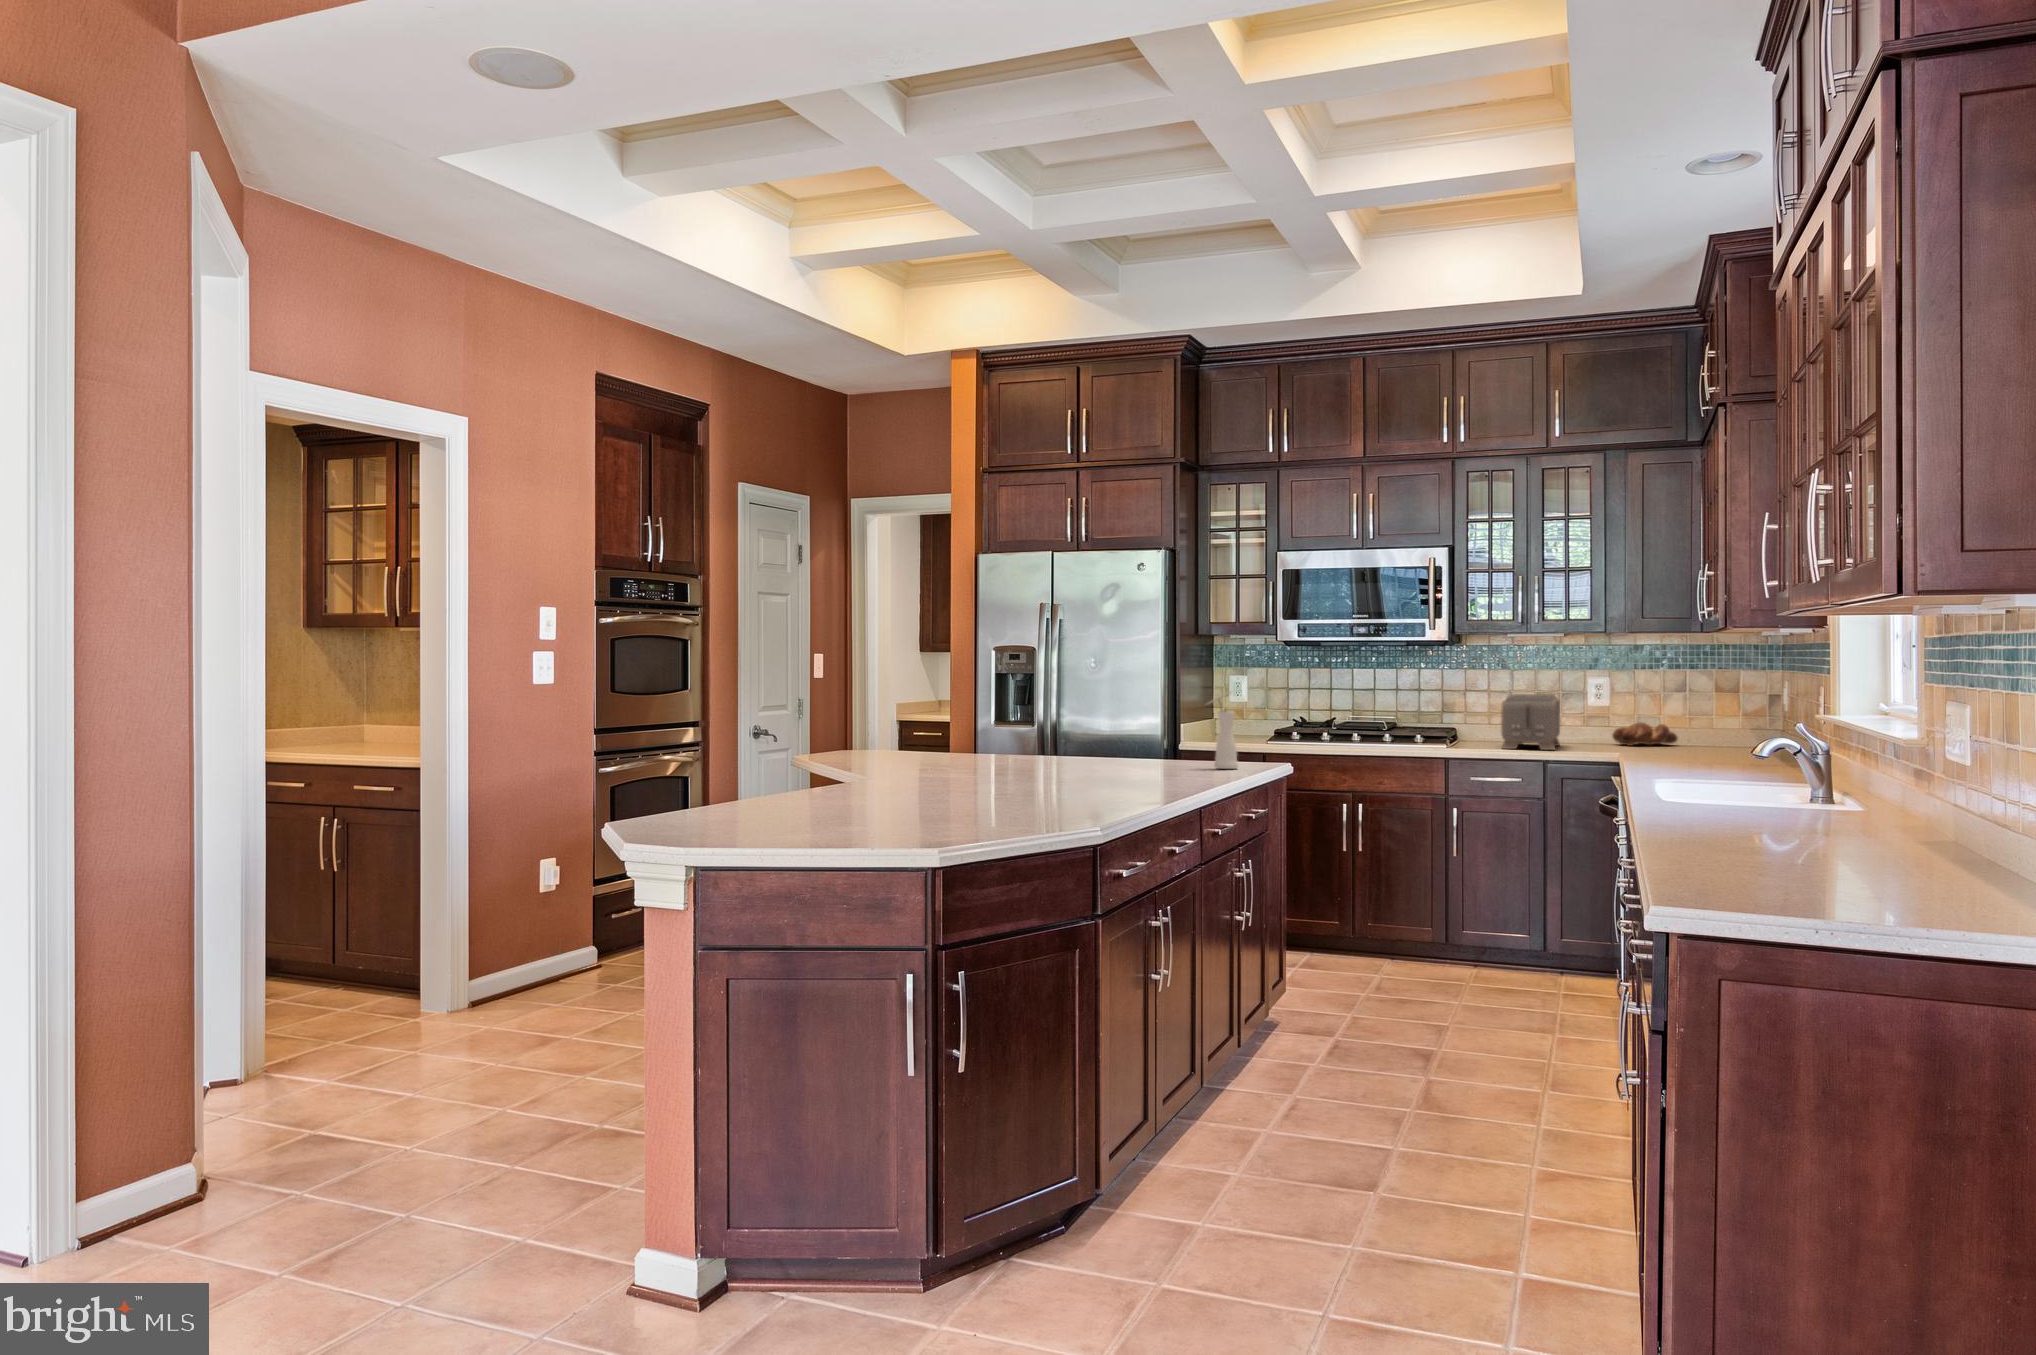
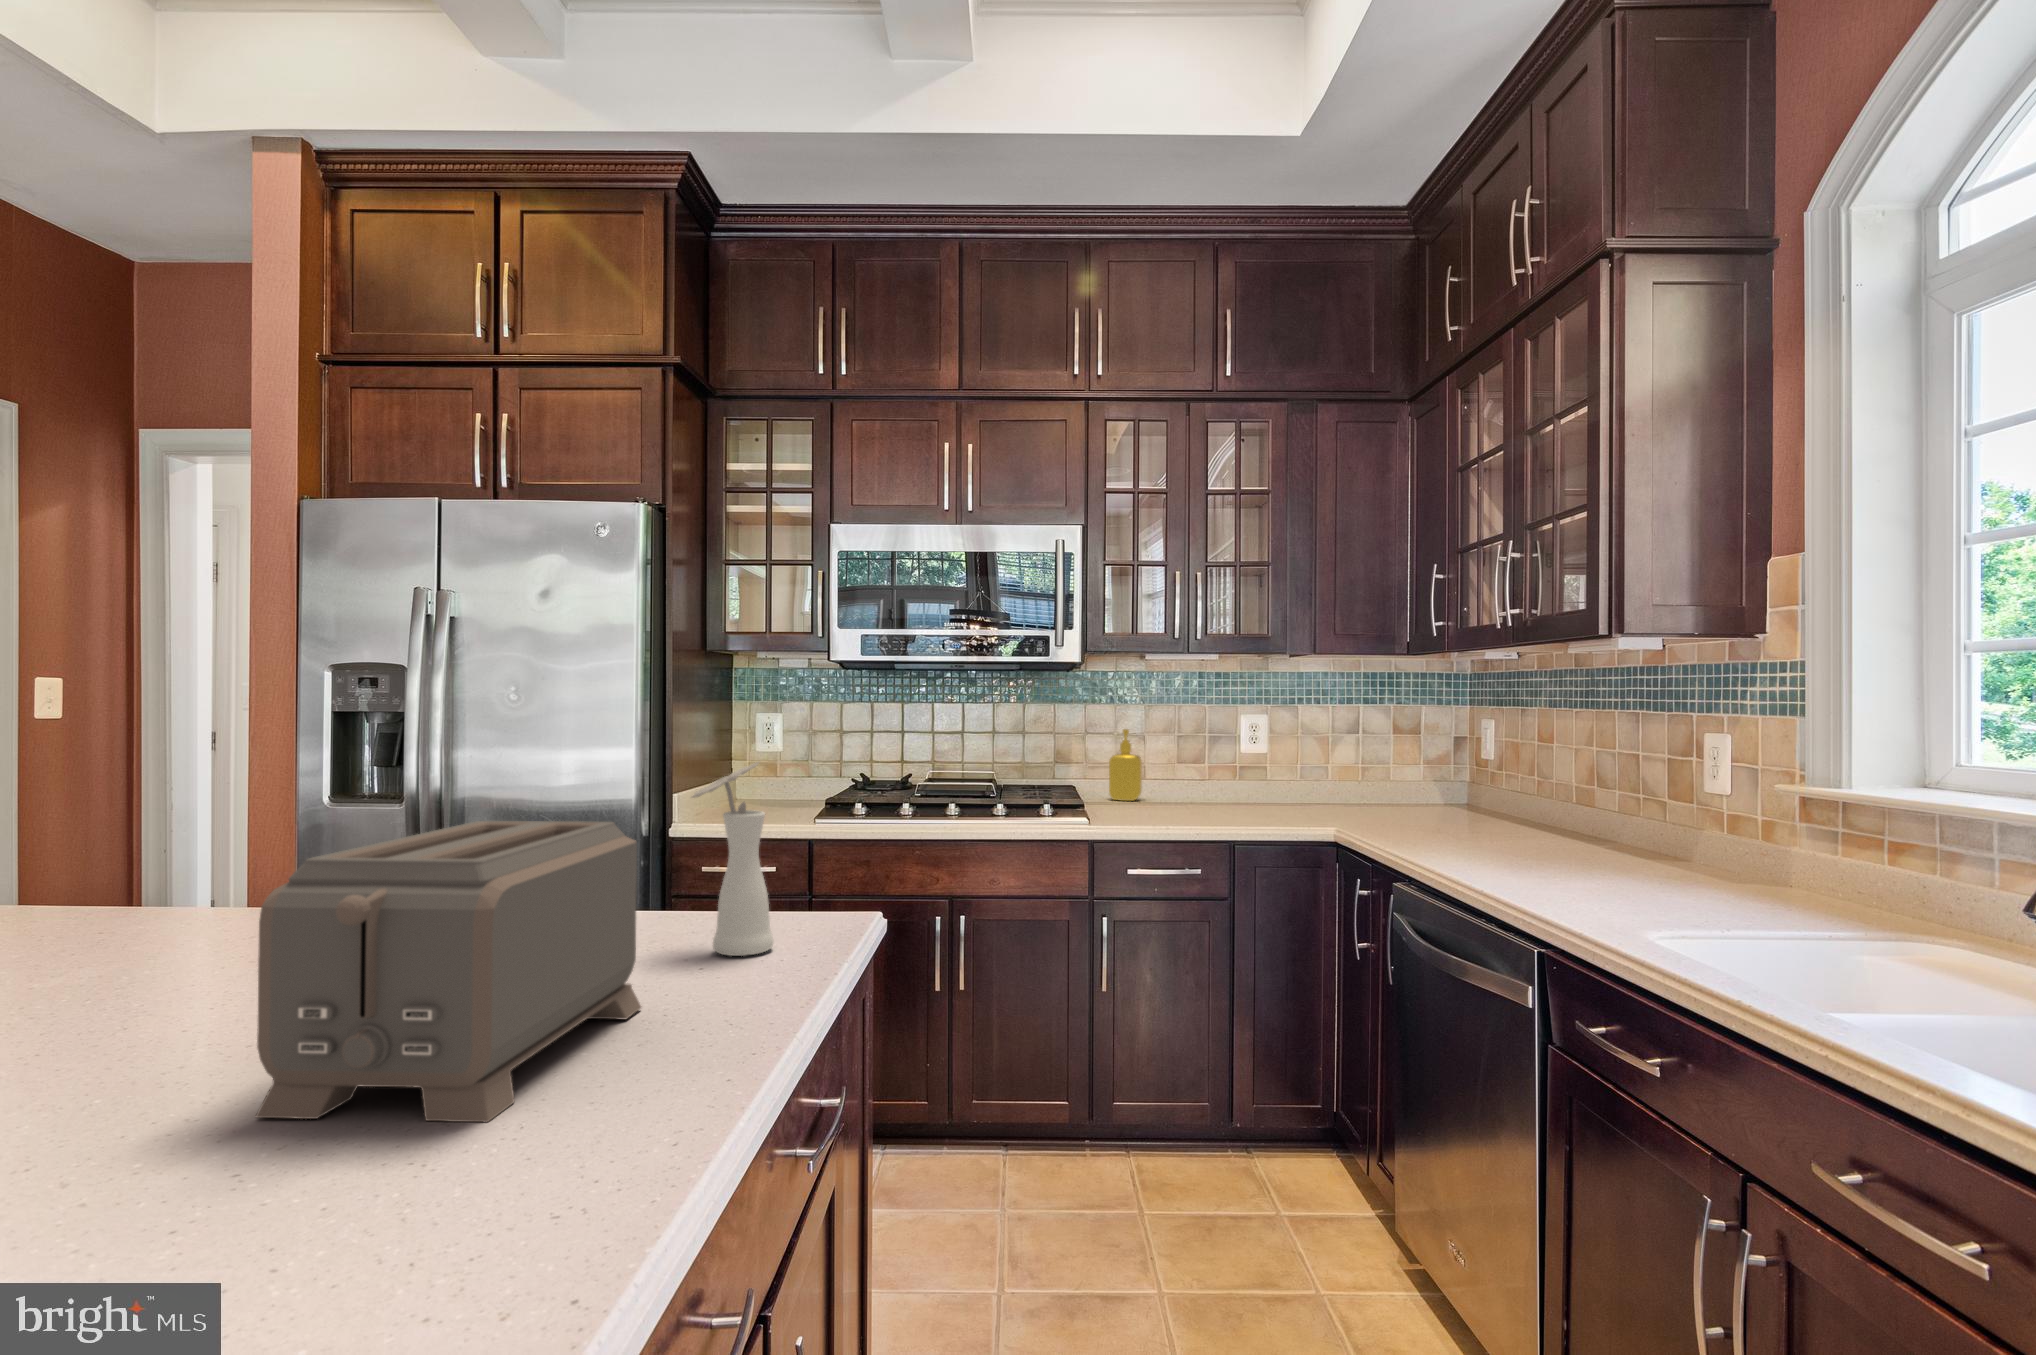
soap dispenser: none [1478,687,1504,738] -> present [1109,729,1142,801]
toaster: present [1501,694,1560,750] -> present [256,821,641,1122]
bread loaf: present [1612,722,1678,746] -> none [1292,777,1368,811]

